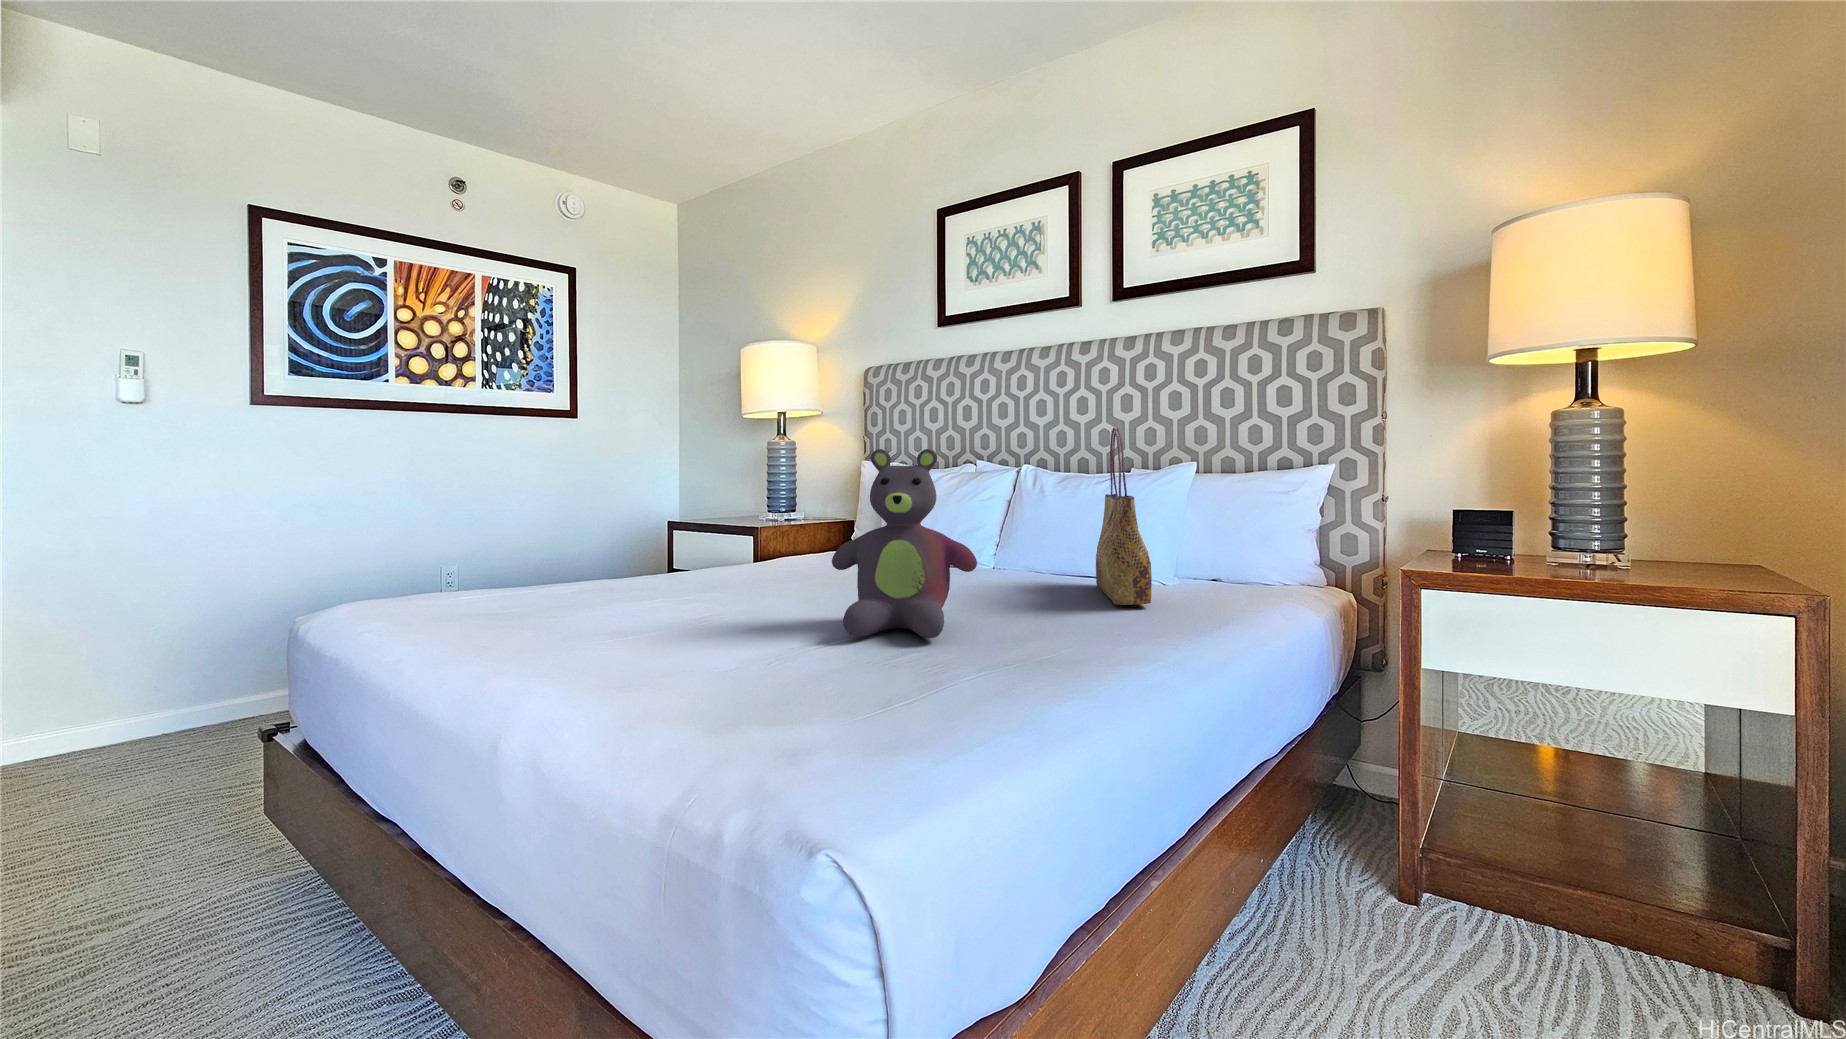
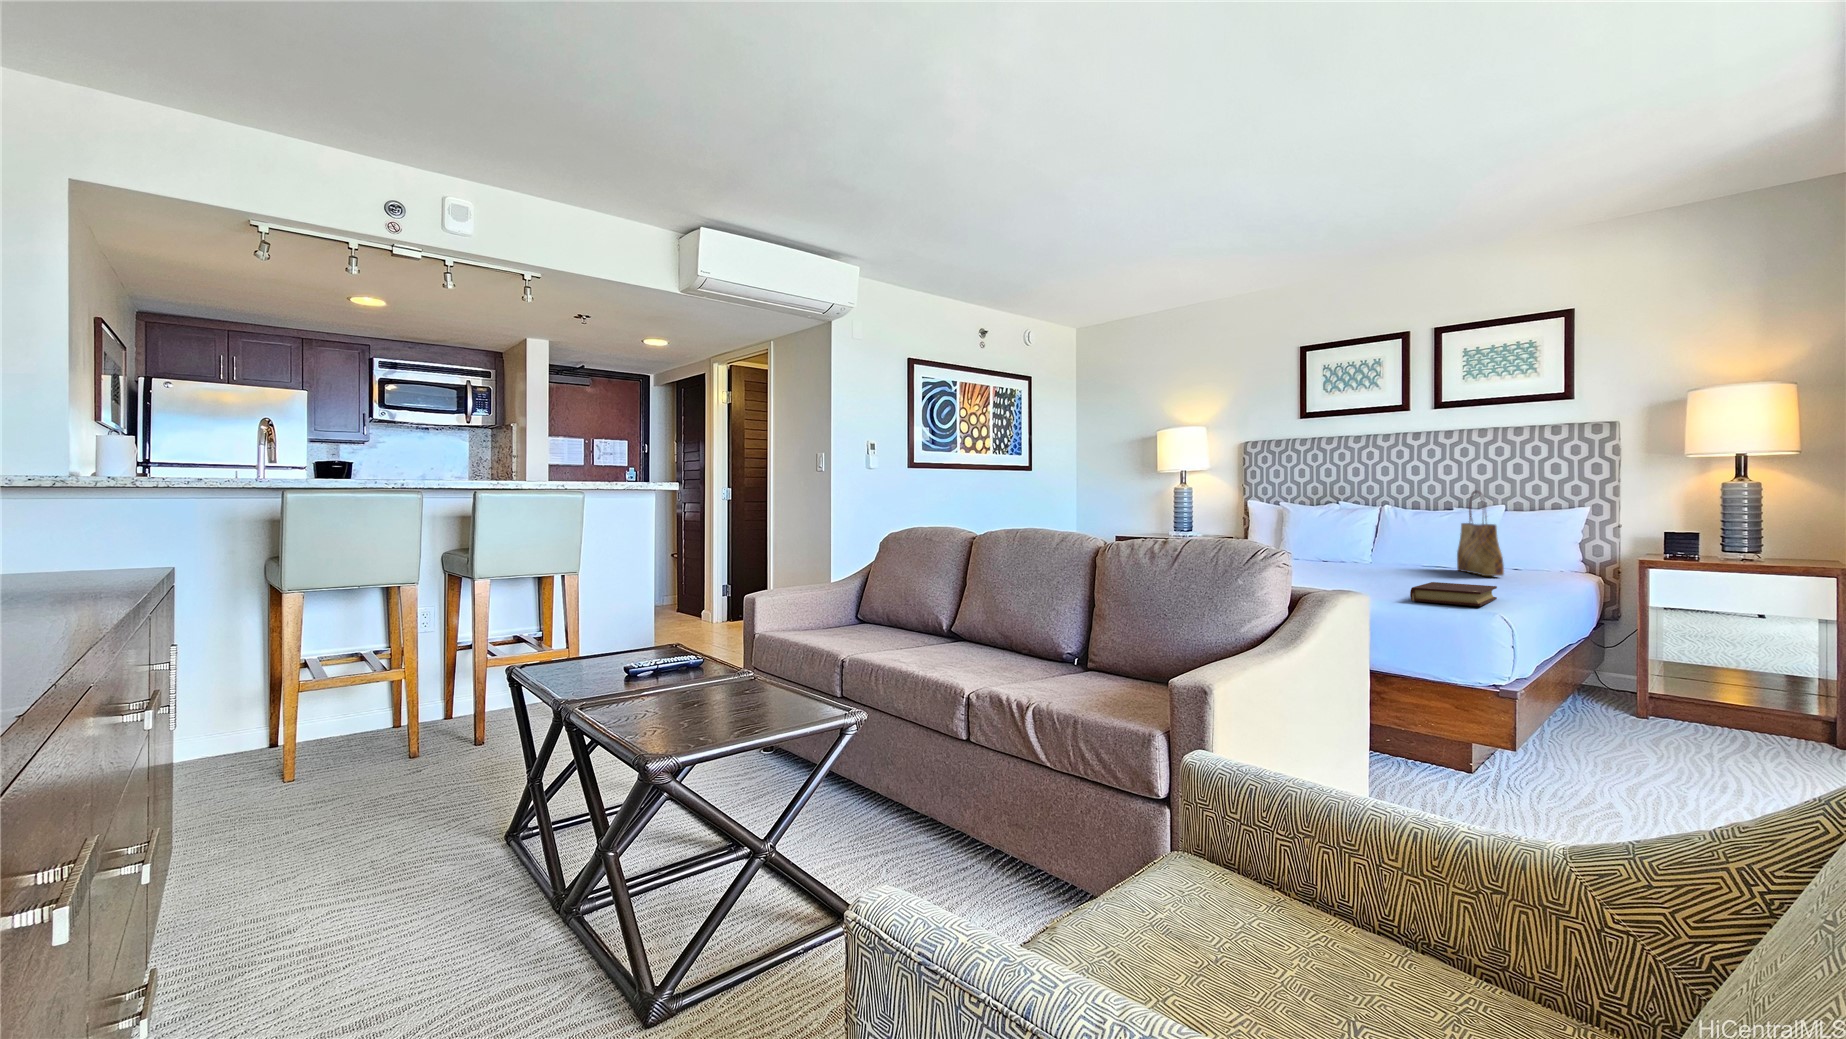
stuffed bear: present [832,449,977,639] -> none [1357,503,1430,584]
book: none [722,651,1014,781] -> present [1410,582,1497,606]

